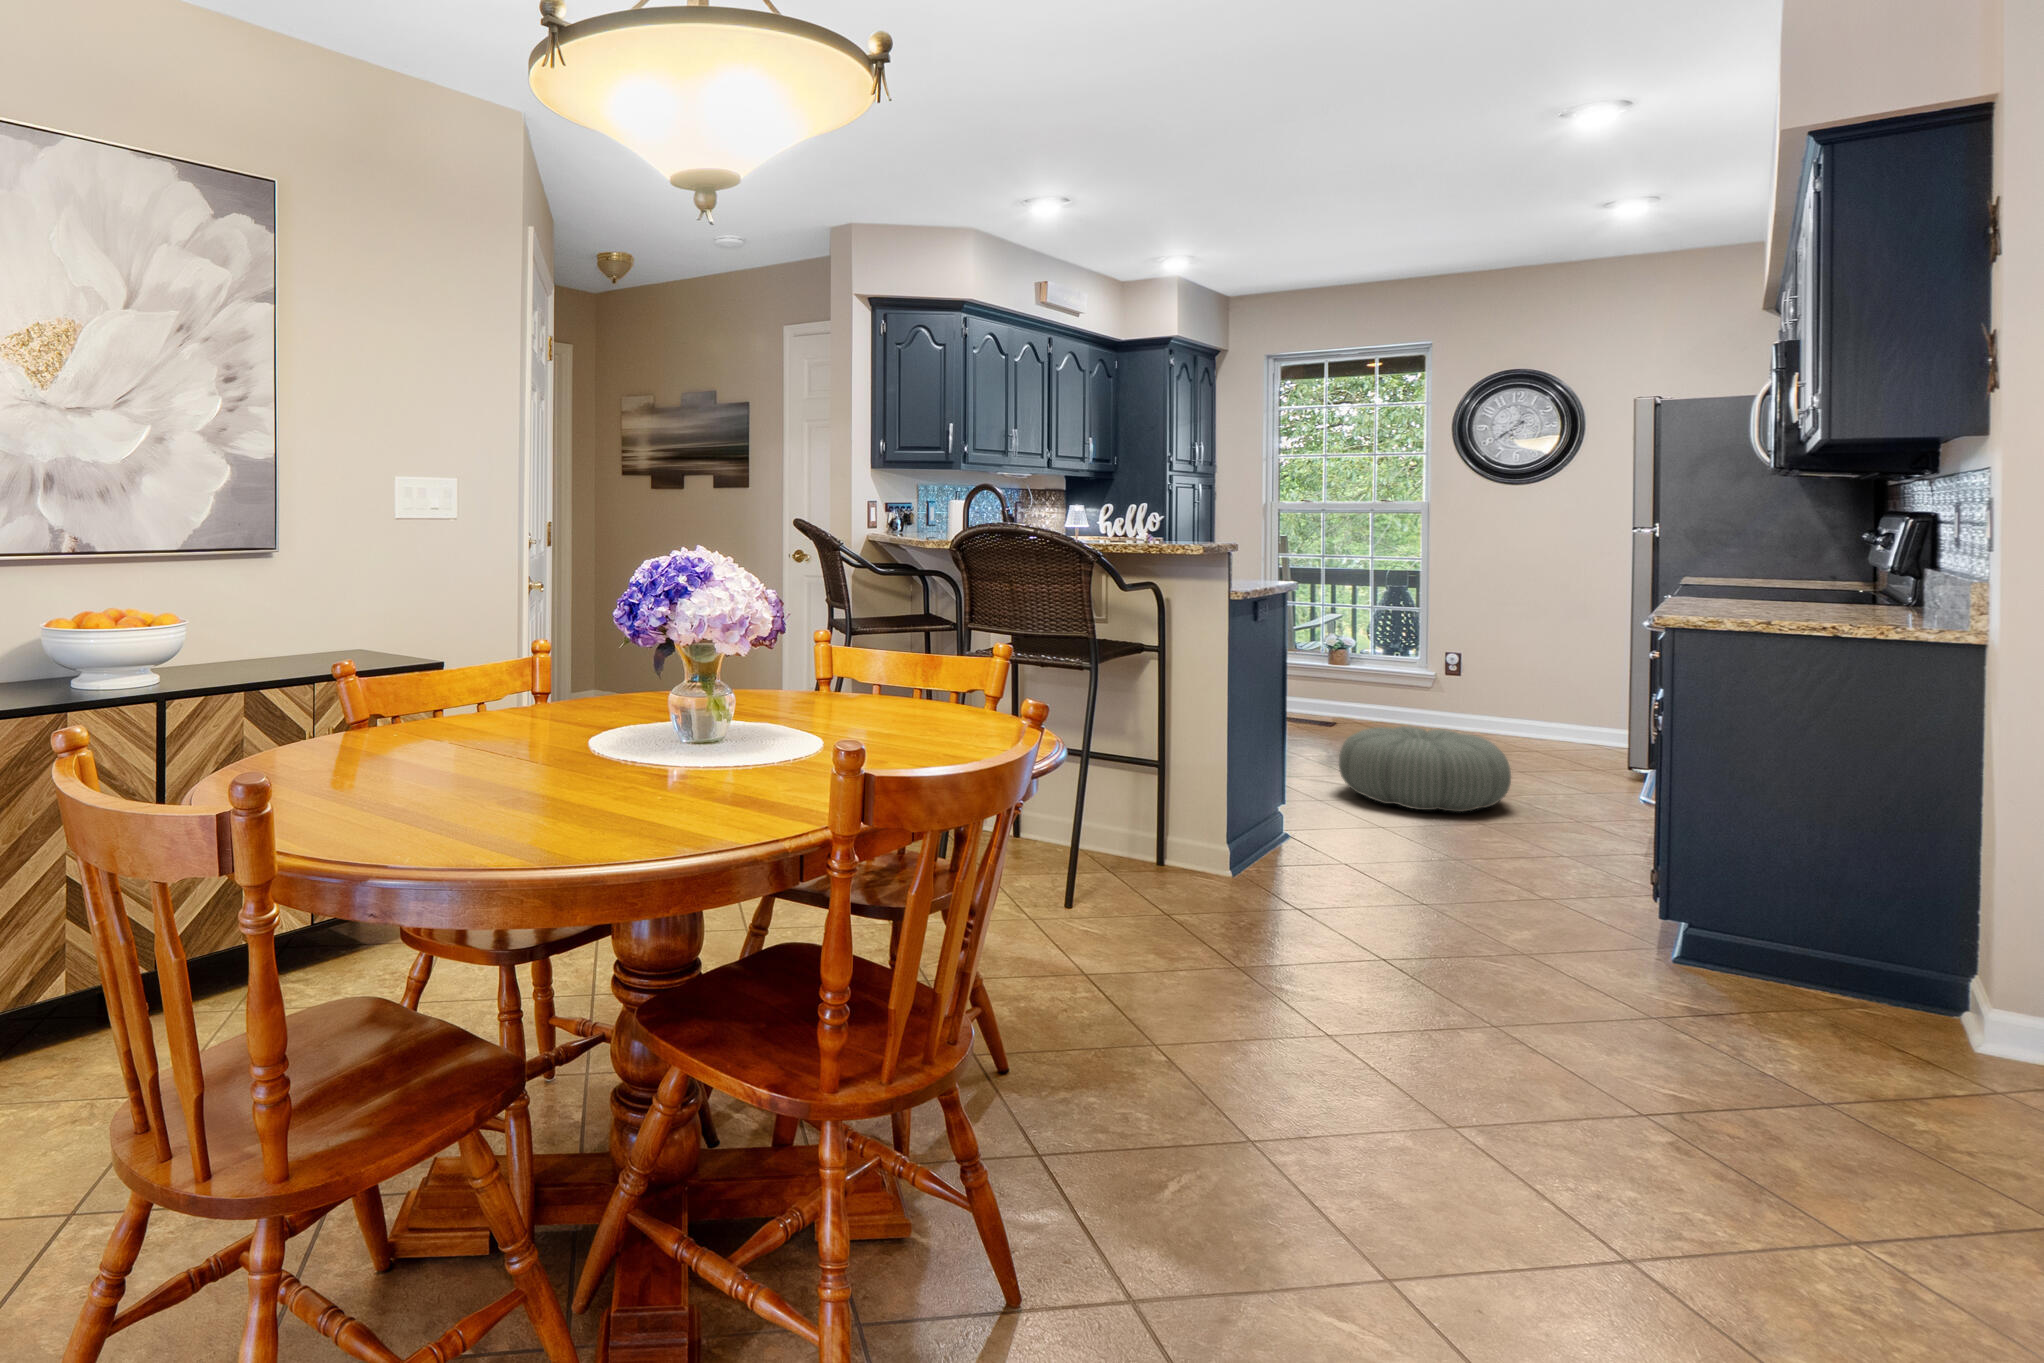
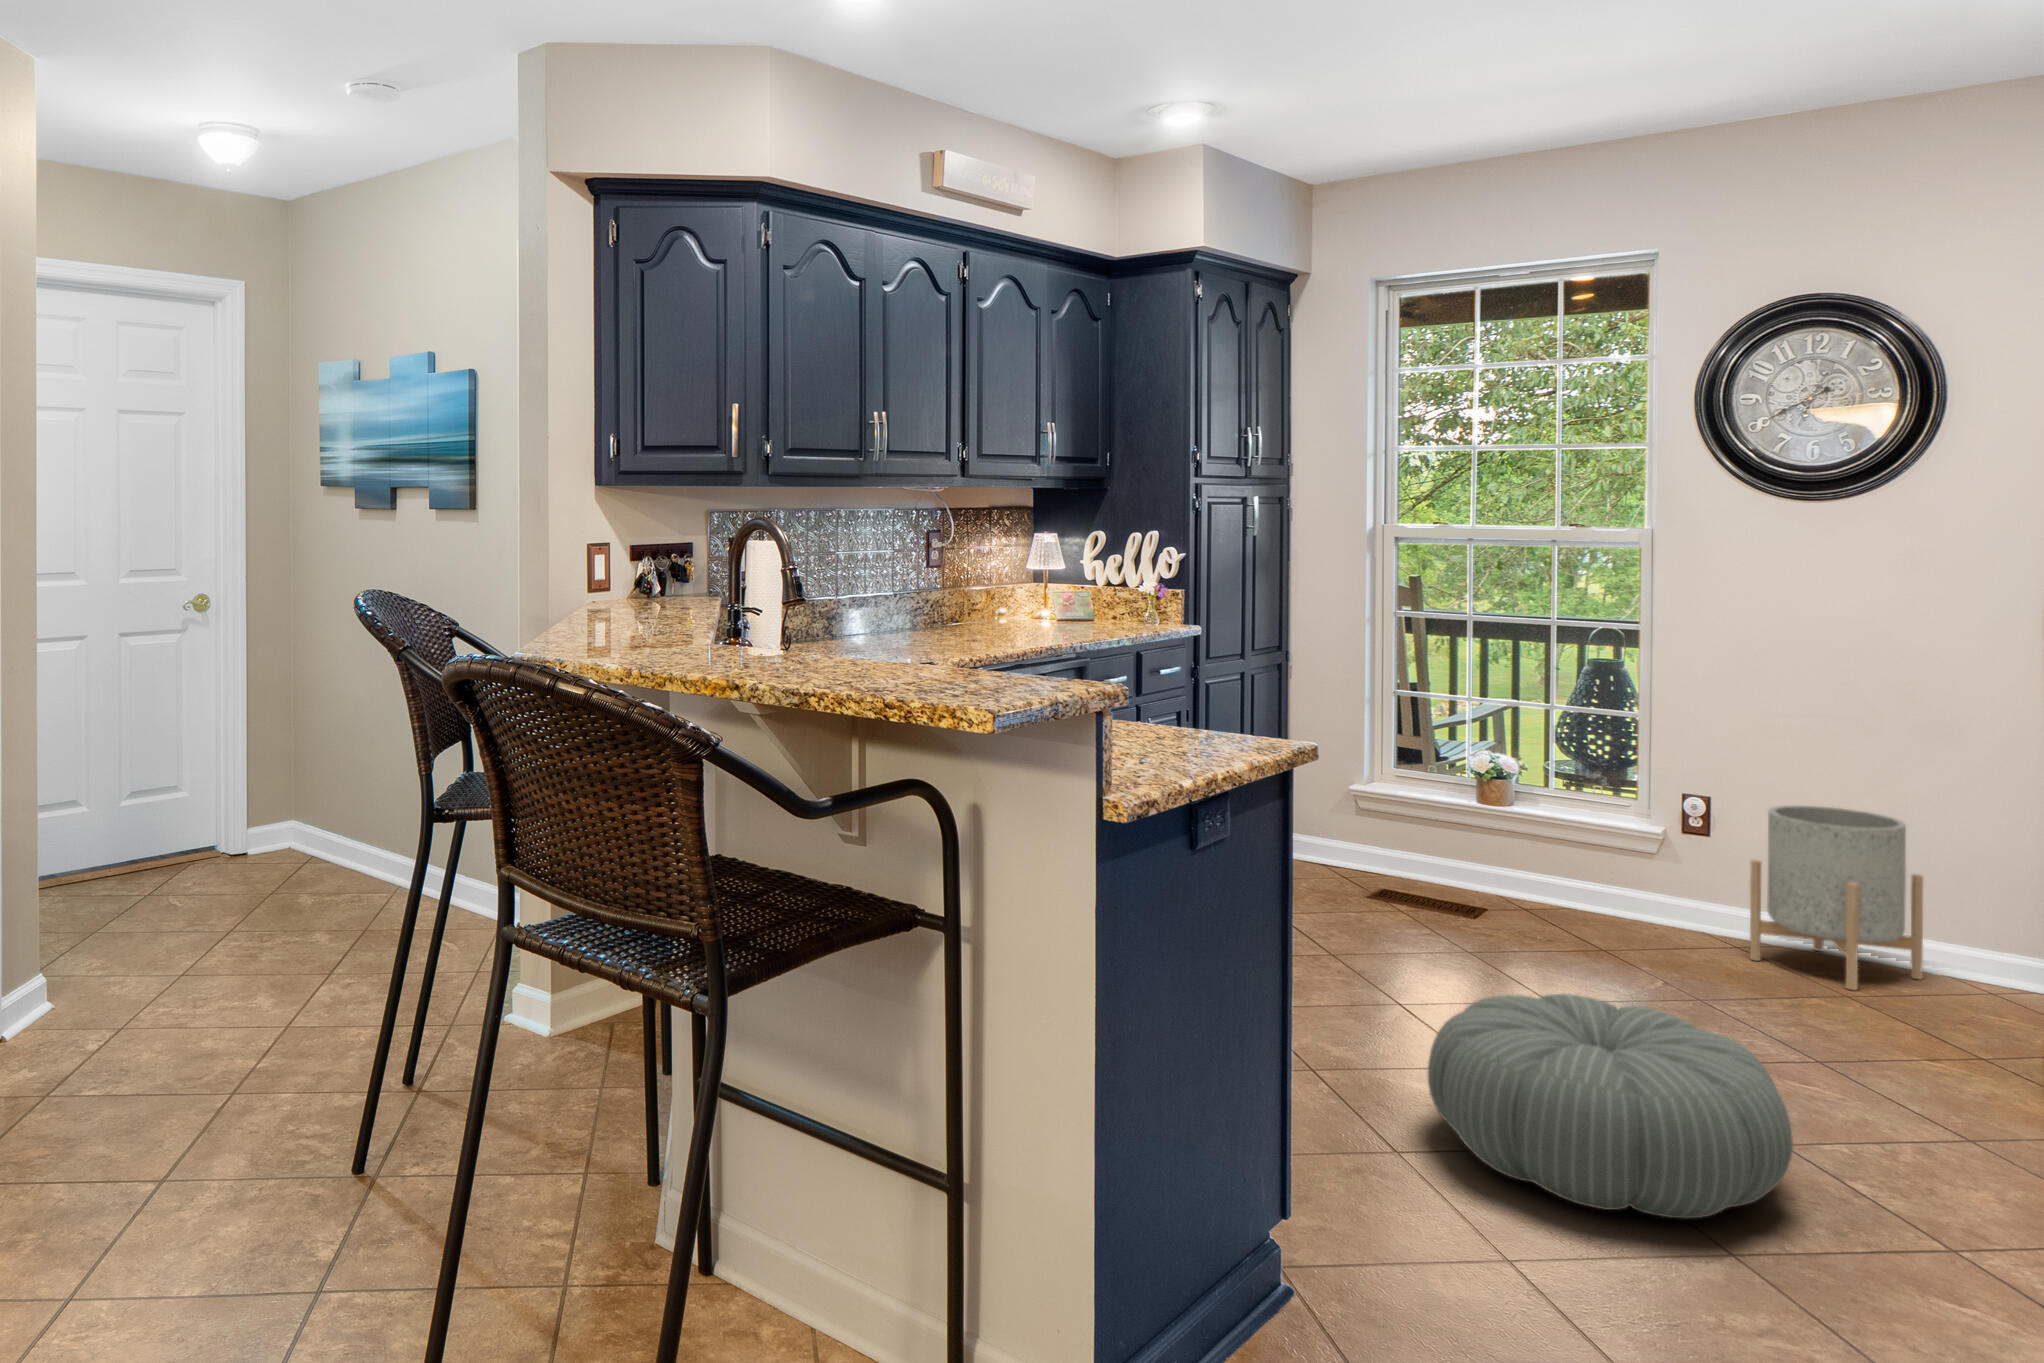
planter: none [1484,655,1573,748] -> present [1750,805,1923,990]

